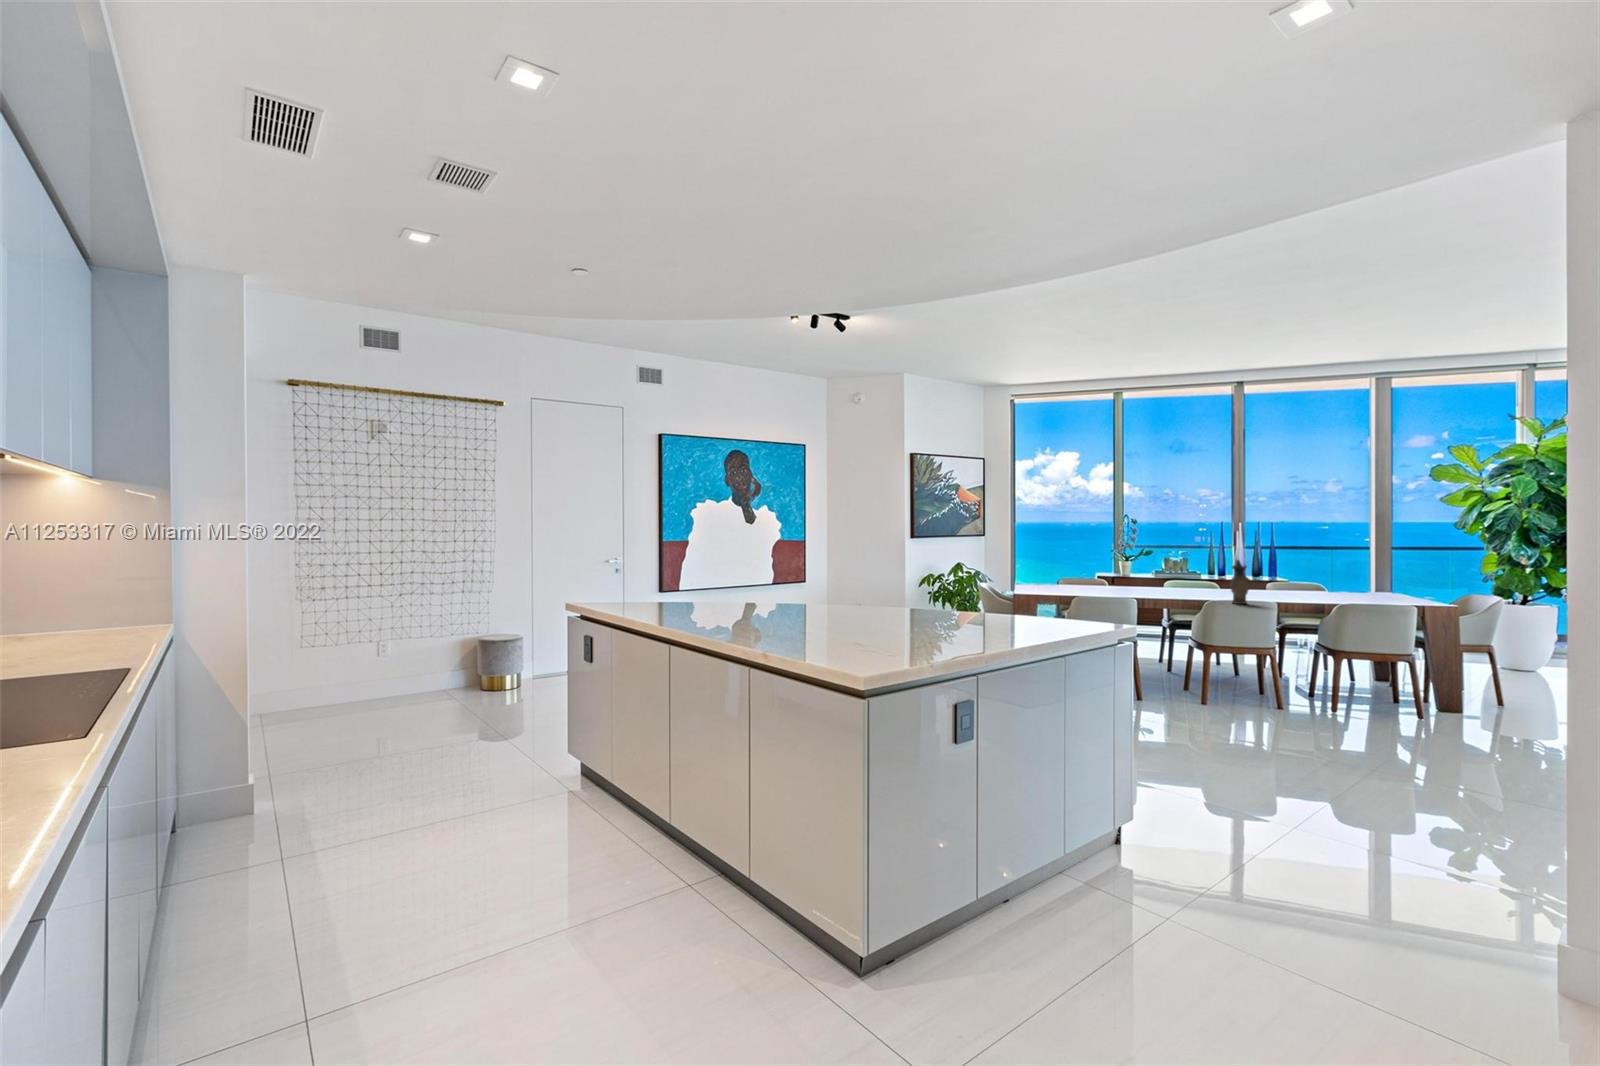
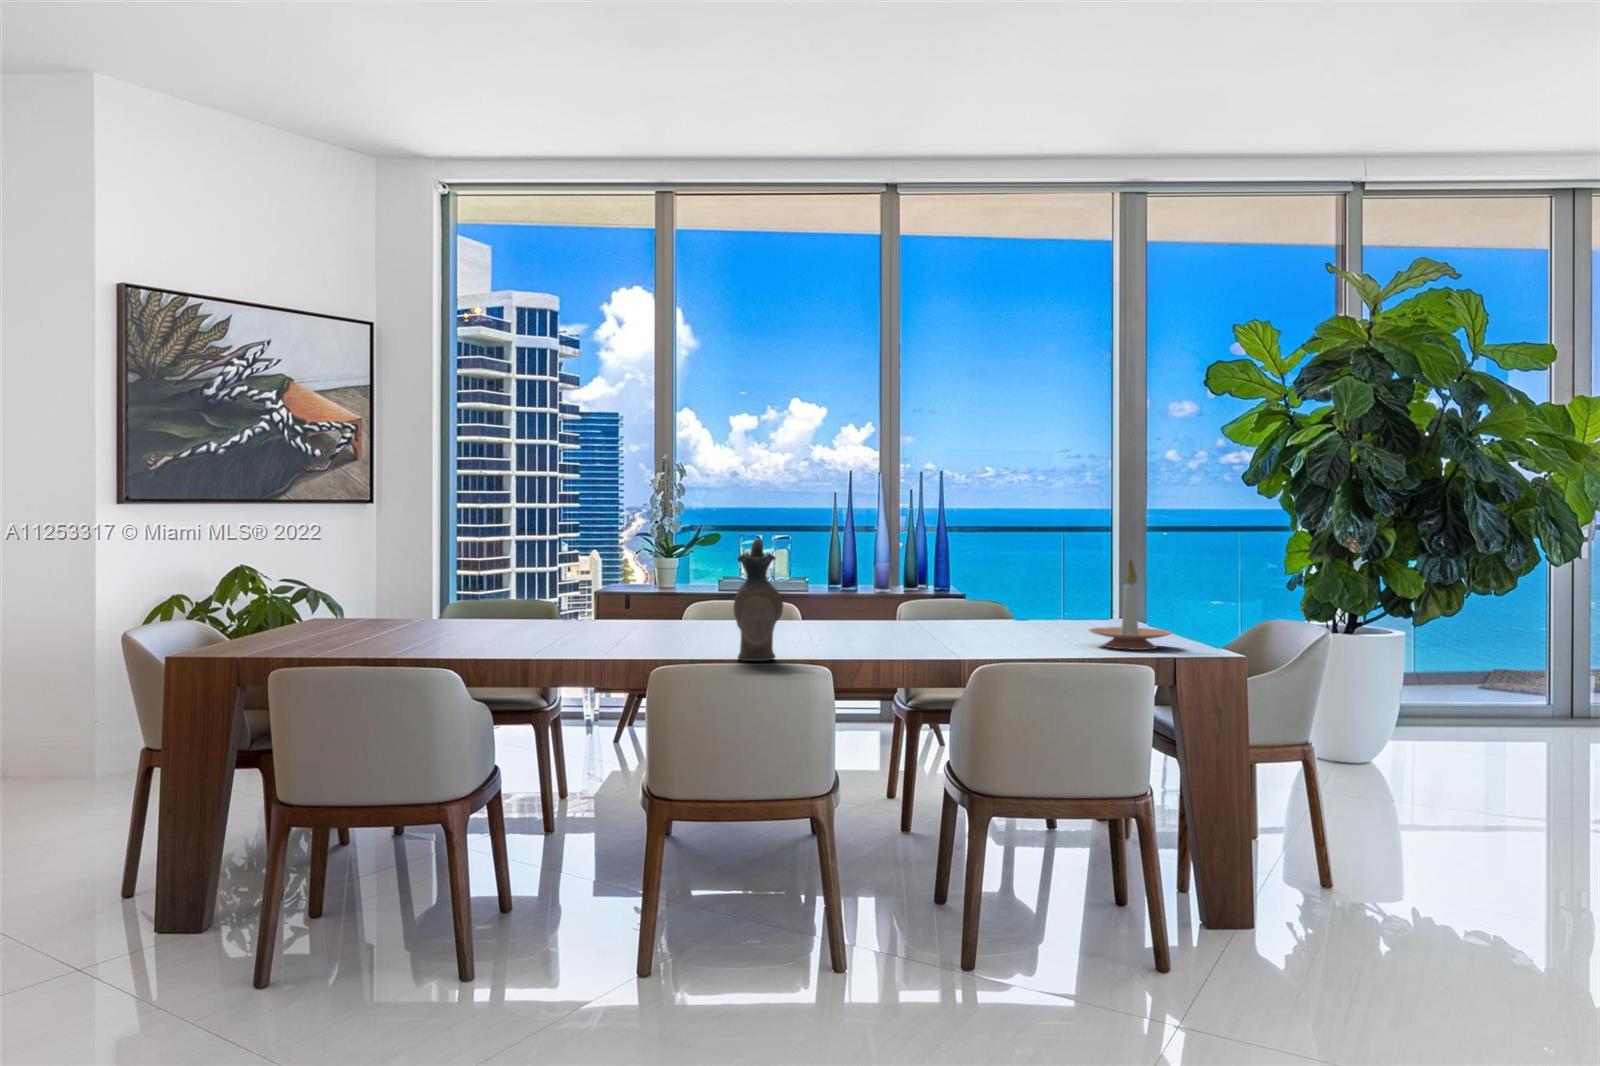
candle holder: none [1378,568,1421,605] -> present [1089,560,1171,650]

